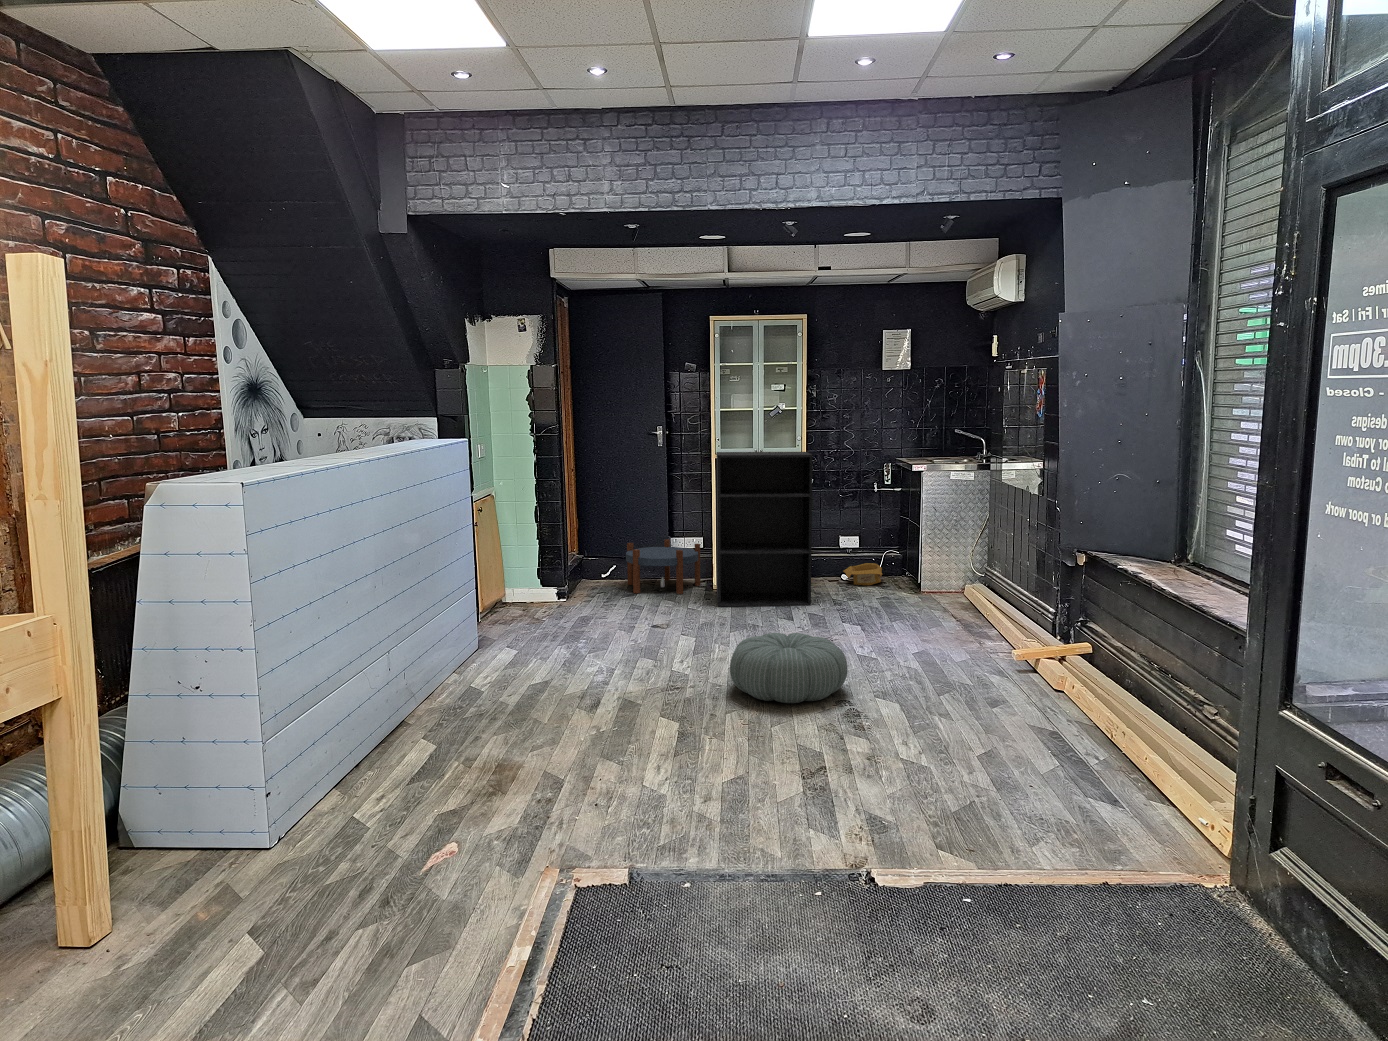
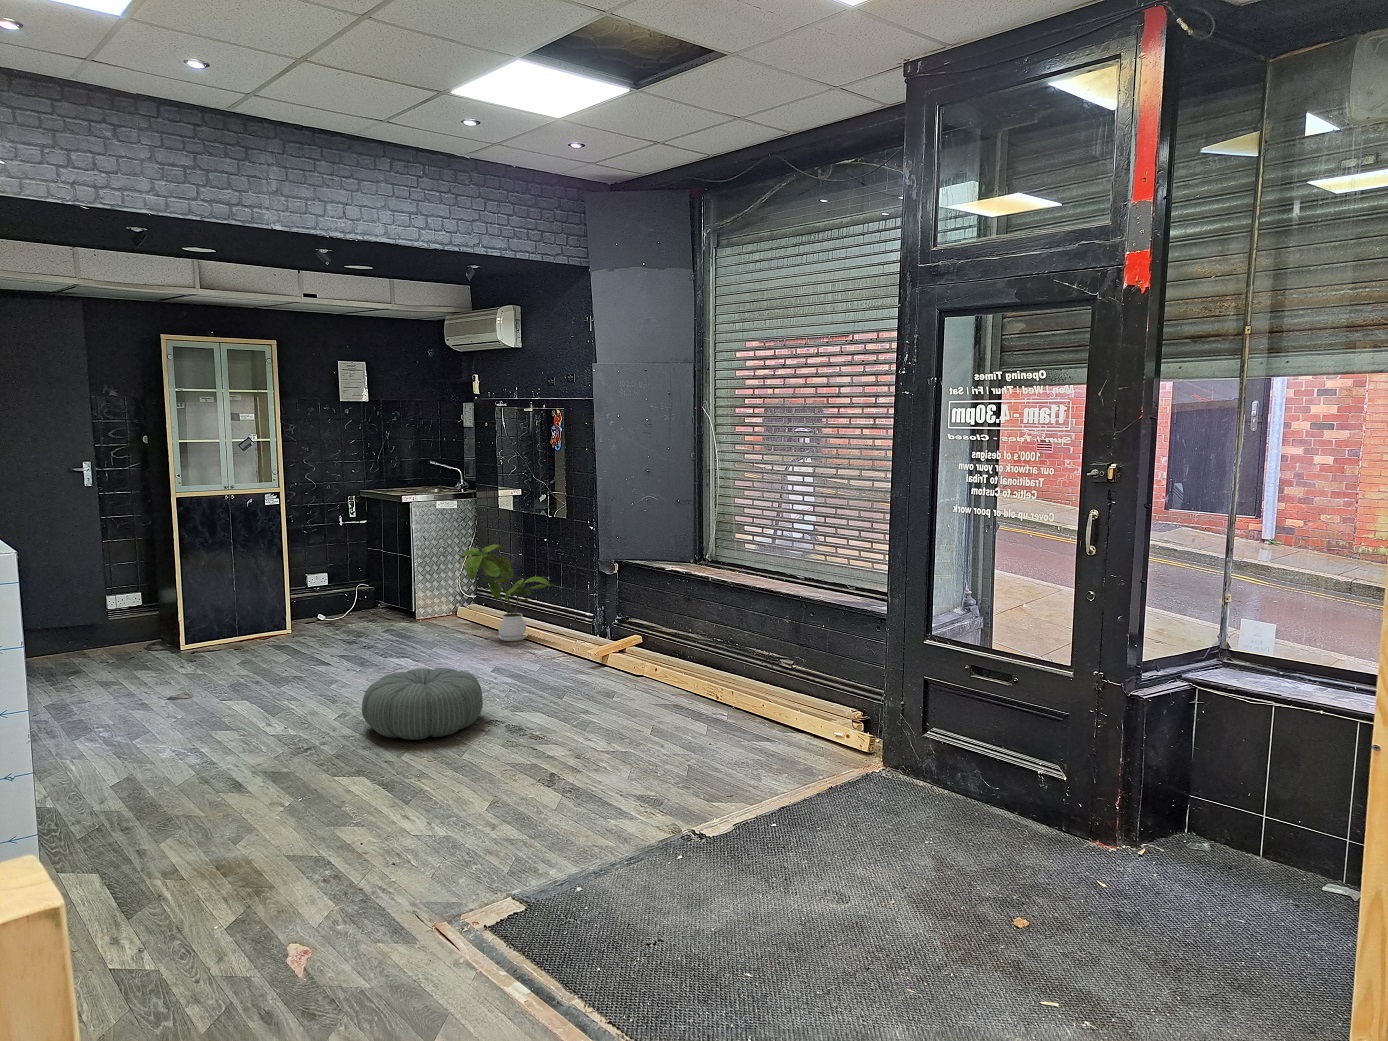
bookshelf: present [716,452,813,606] -> none [191,488,325,667]
house plant: none [928,521,1027,631] -> present [461,544,550,641]
side table: present [626,540,700,594] -> none [52,601,161,673]
cardboard box: present [843,563,883,585] -> none [320,598,371,622]

